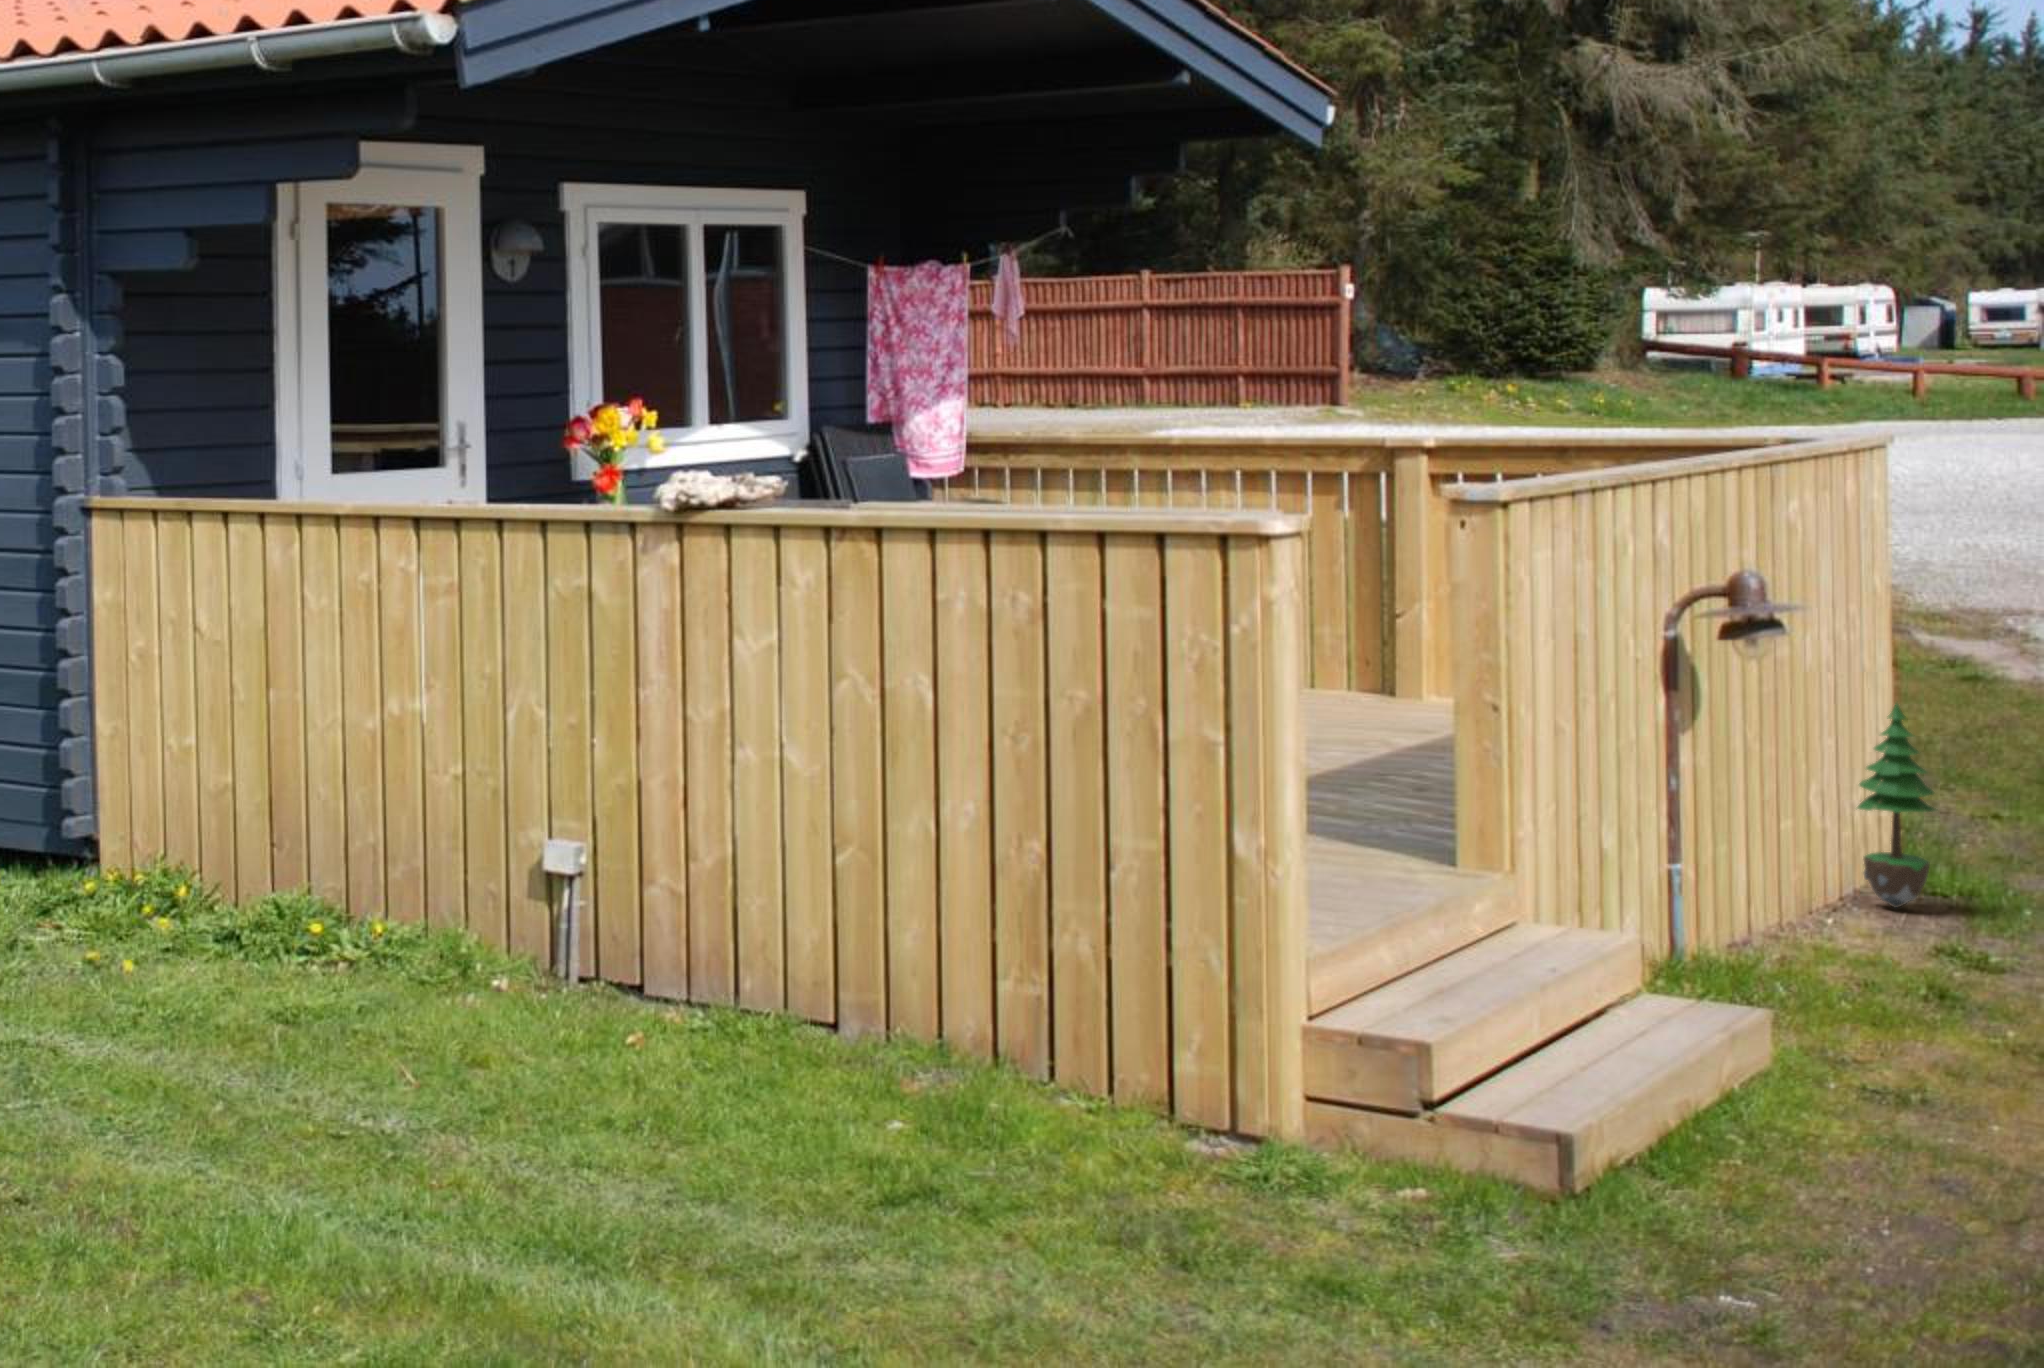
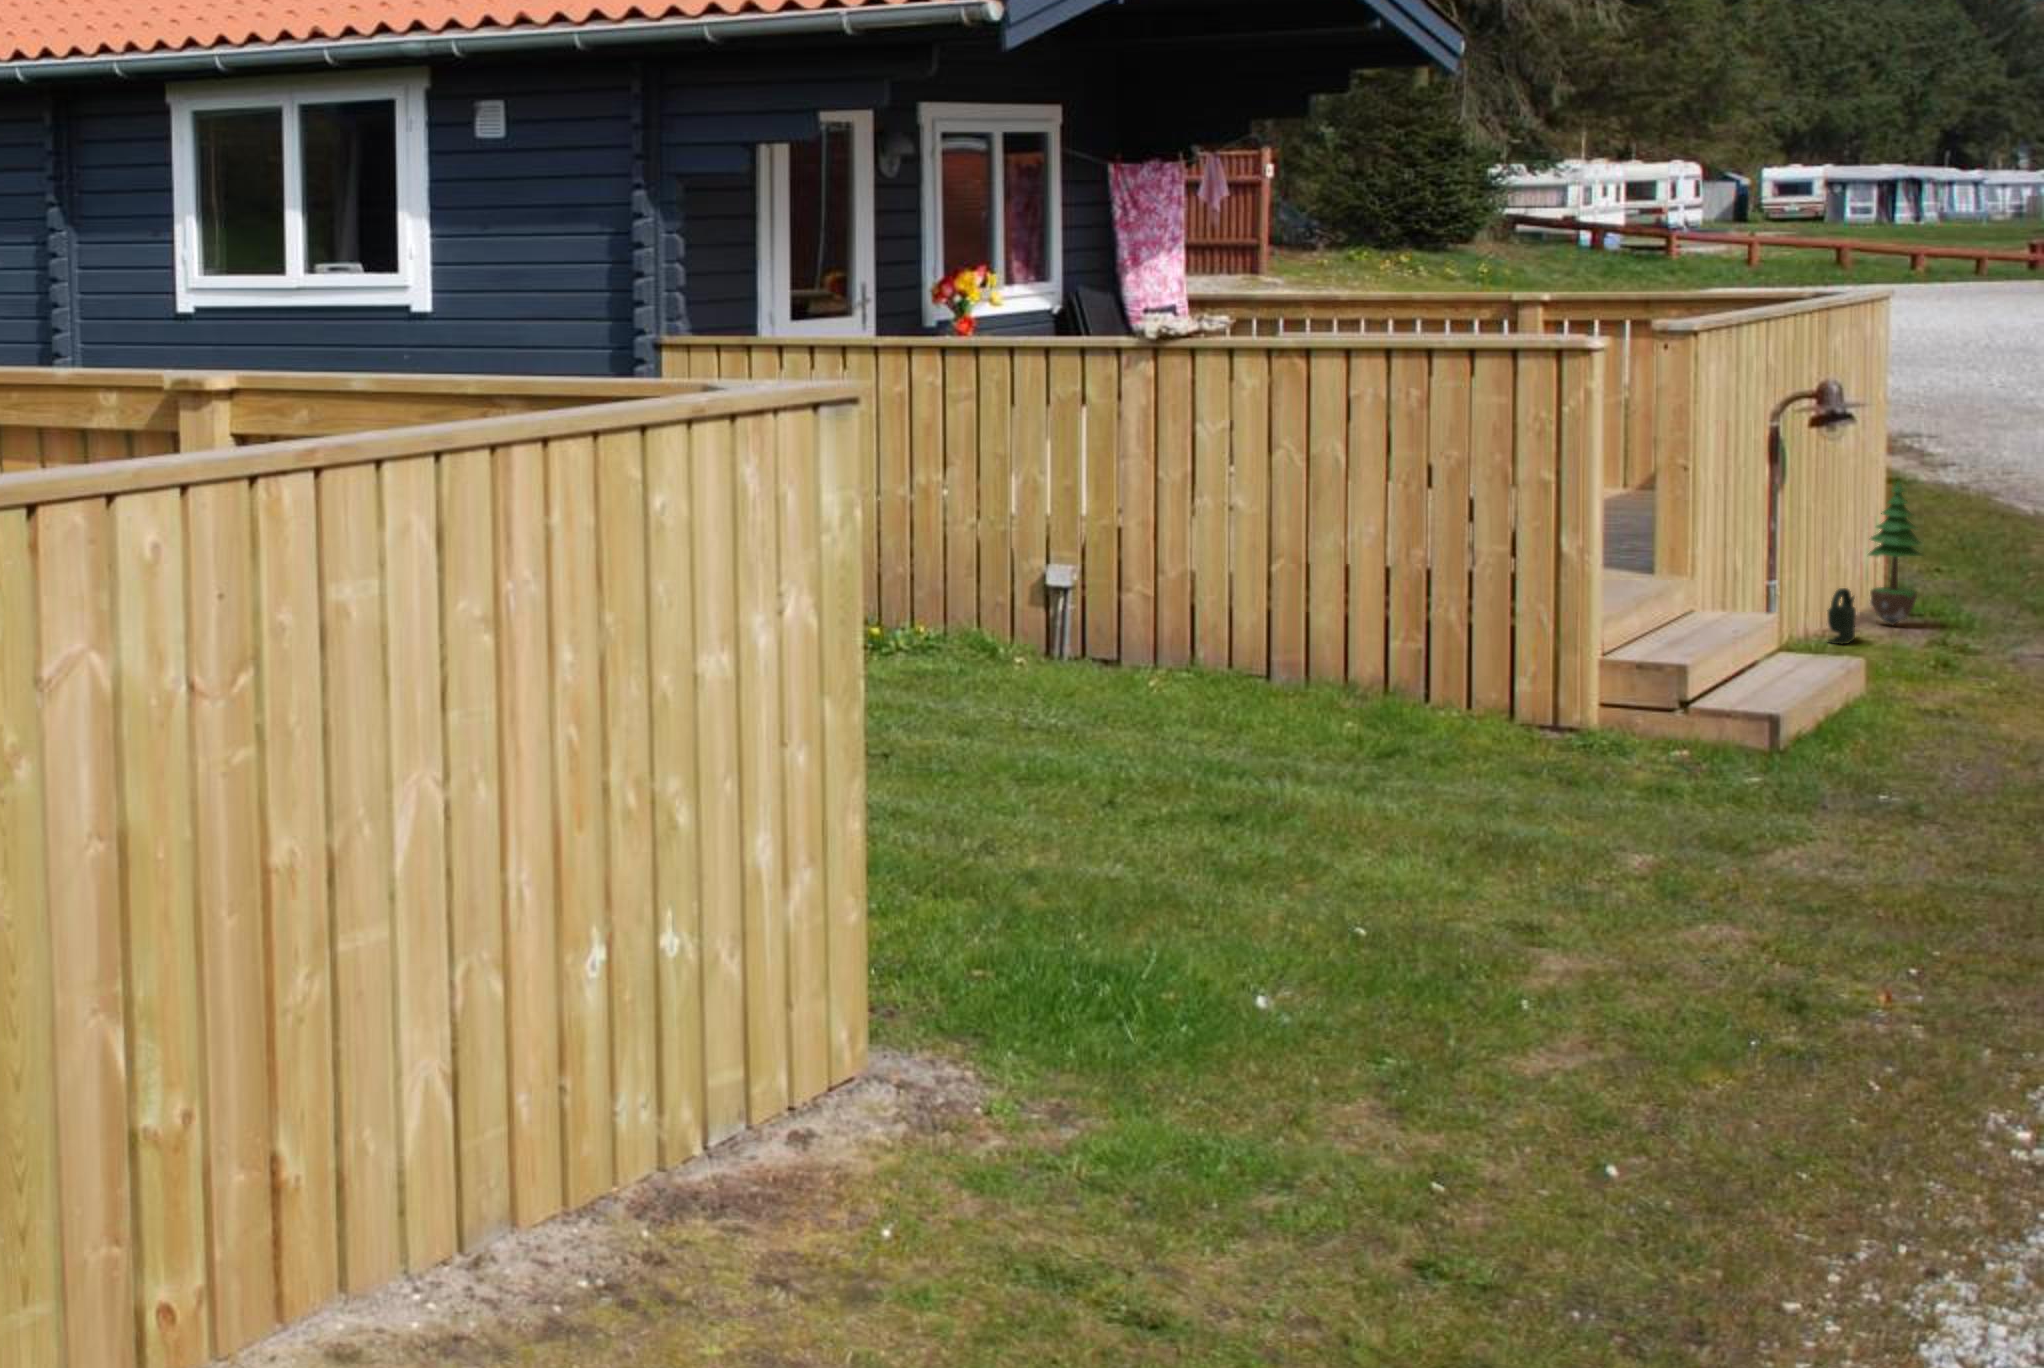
watering can: none [1782,862,1830,945] -> present [1827,588,1856,644]

